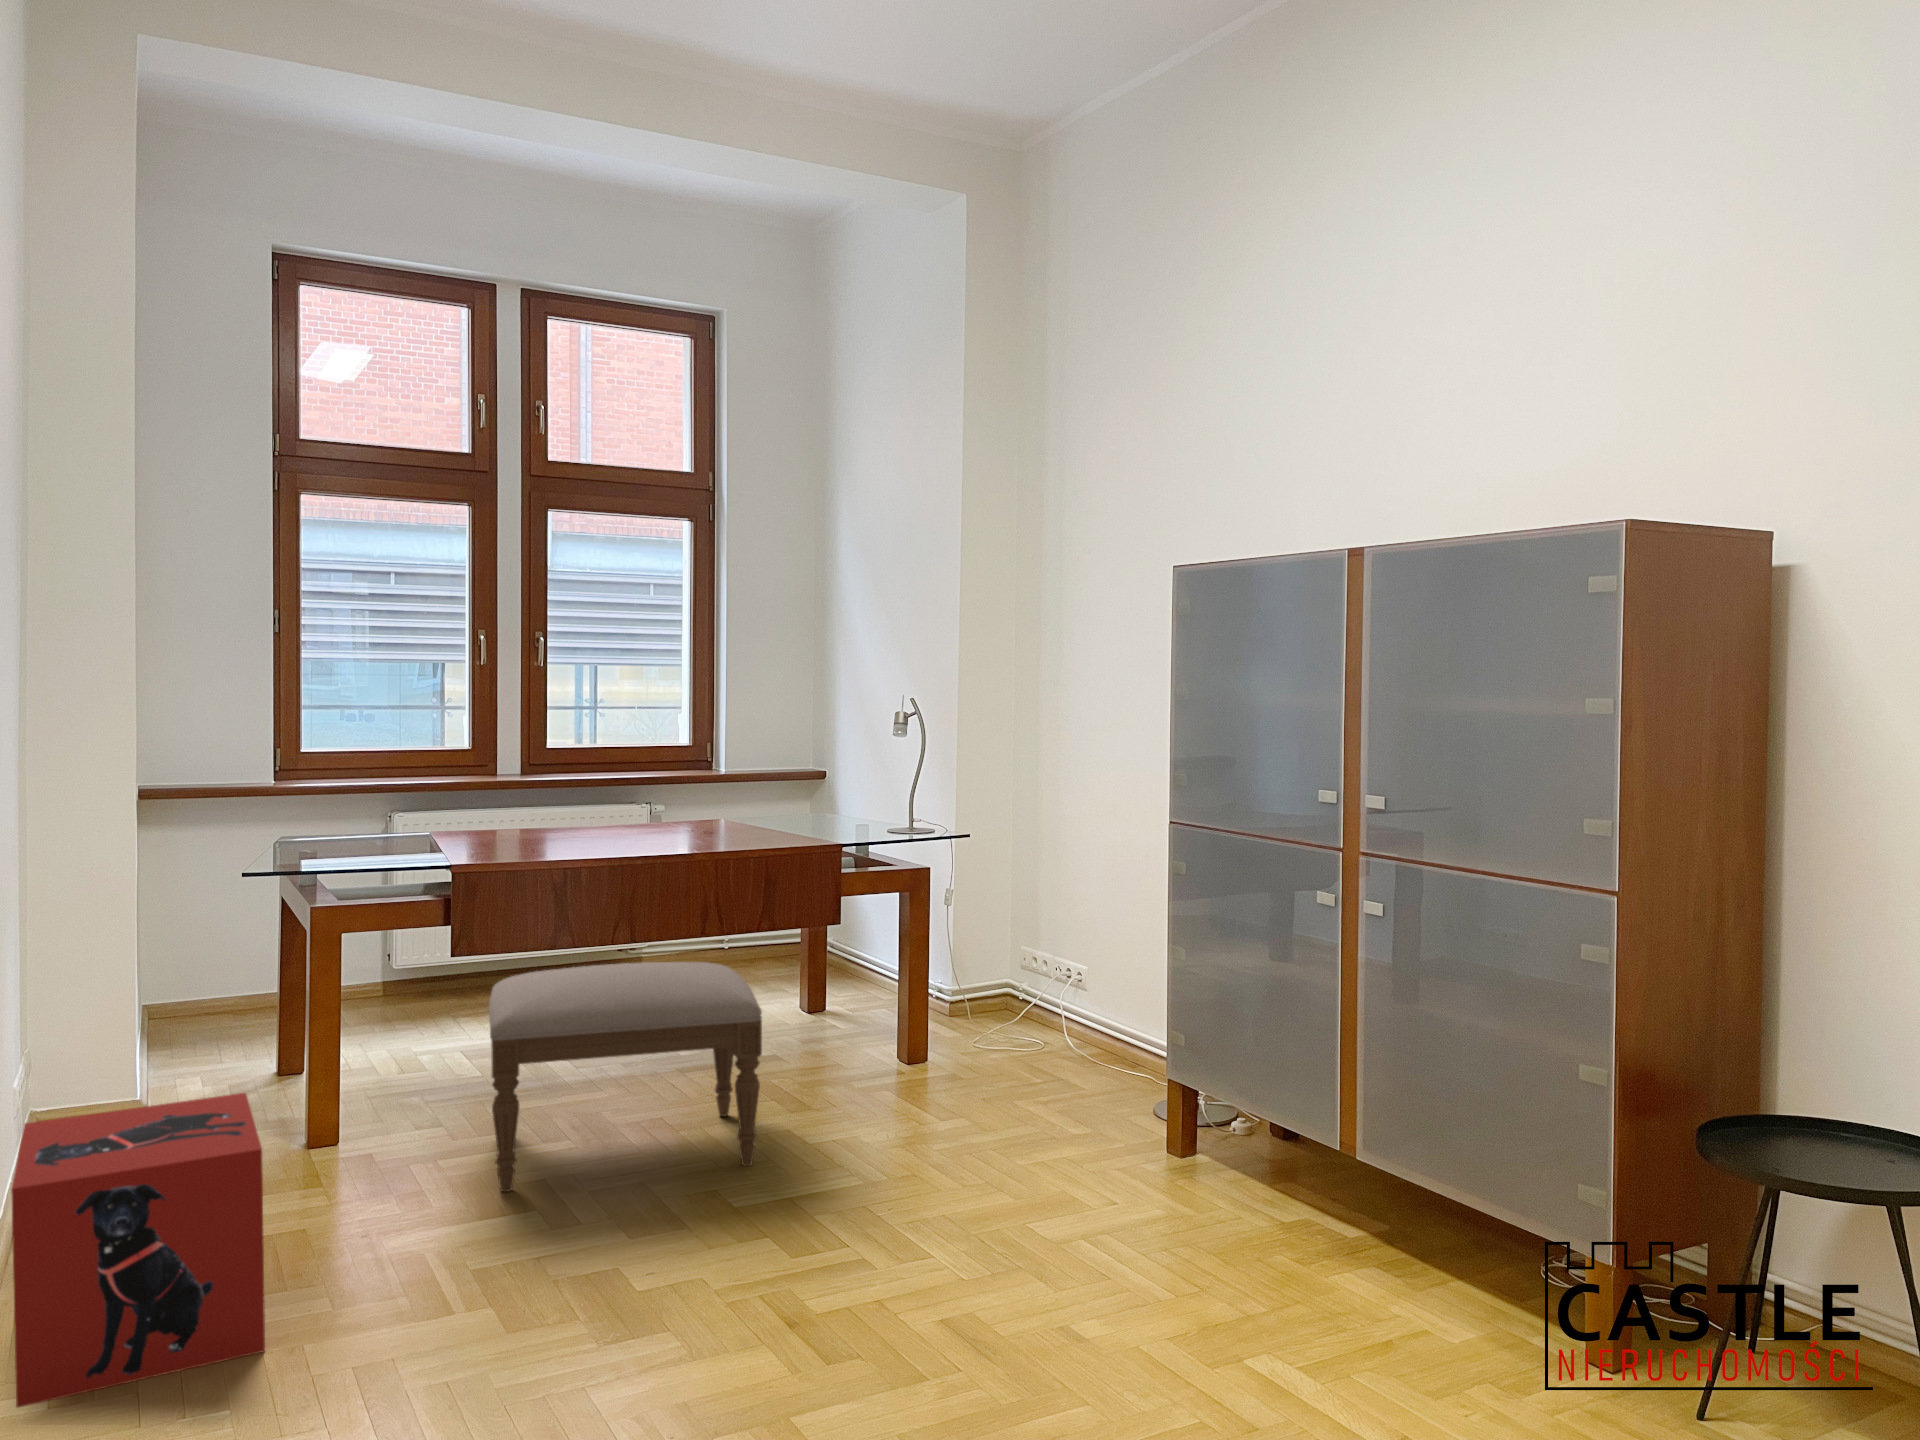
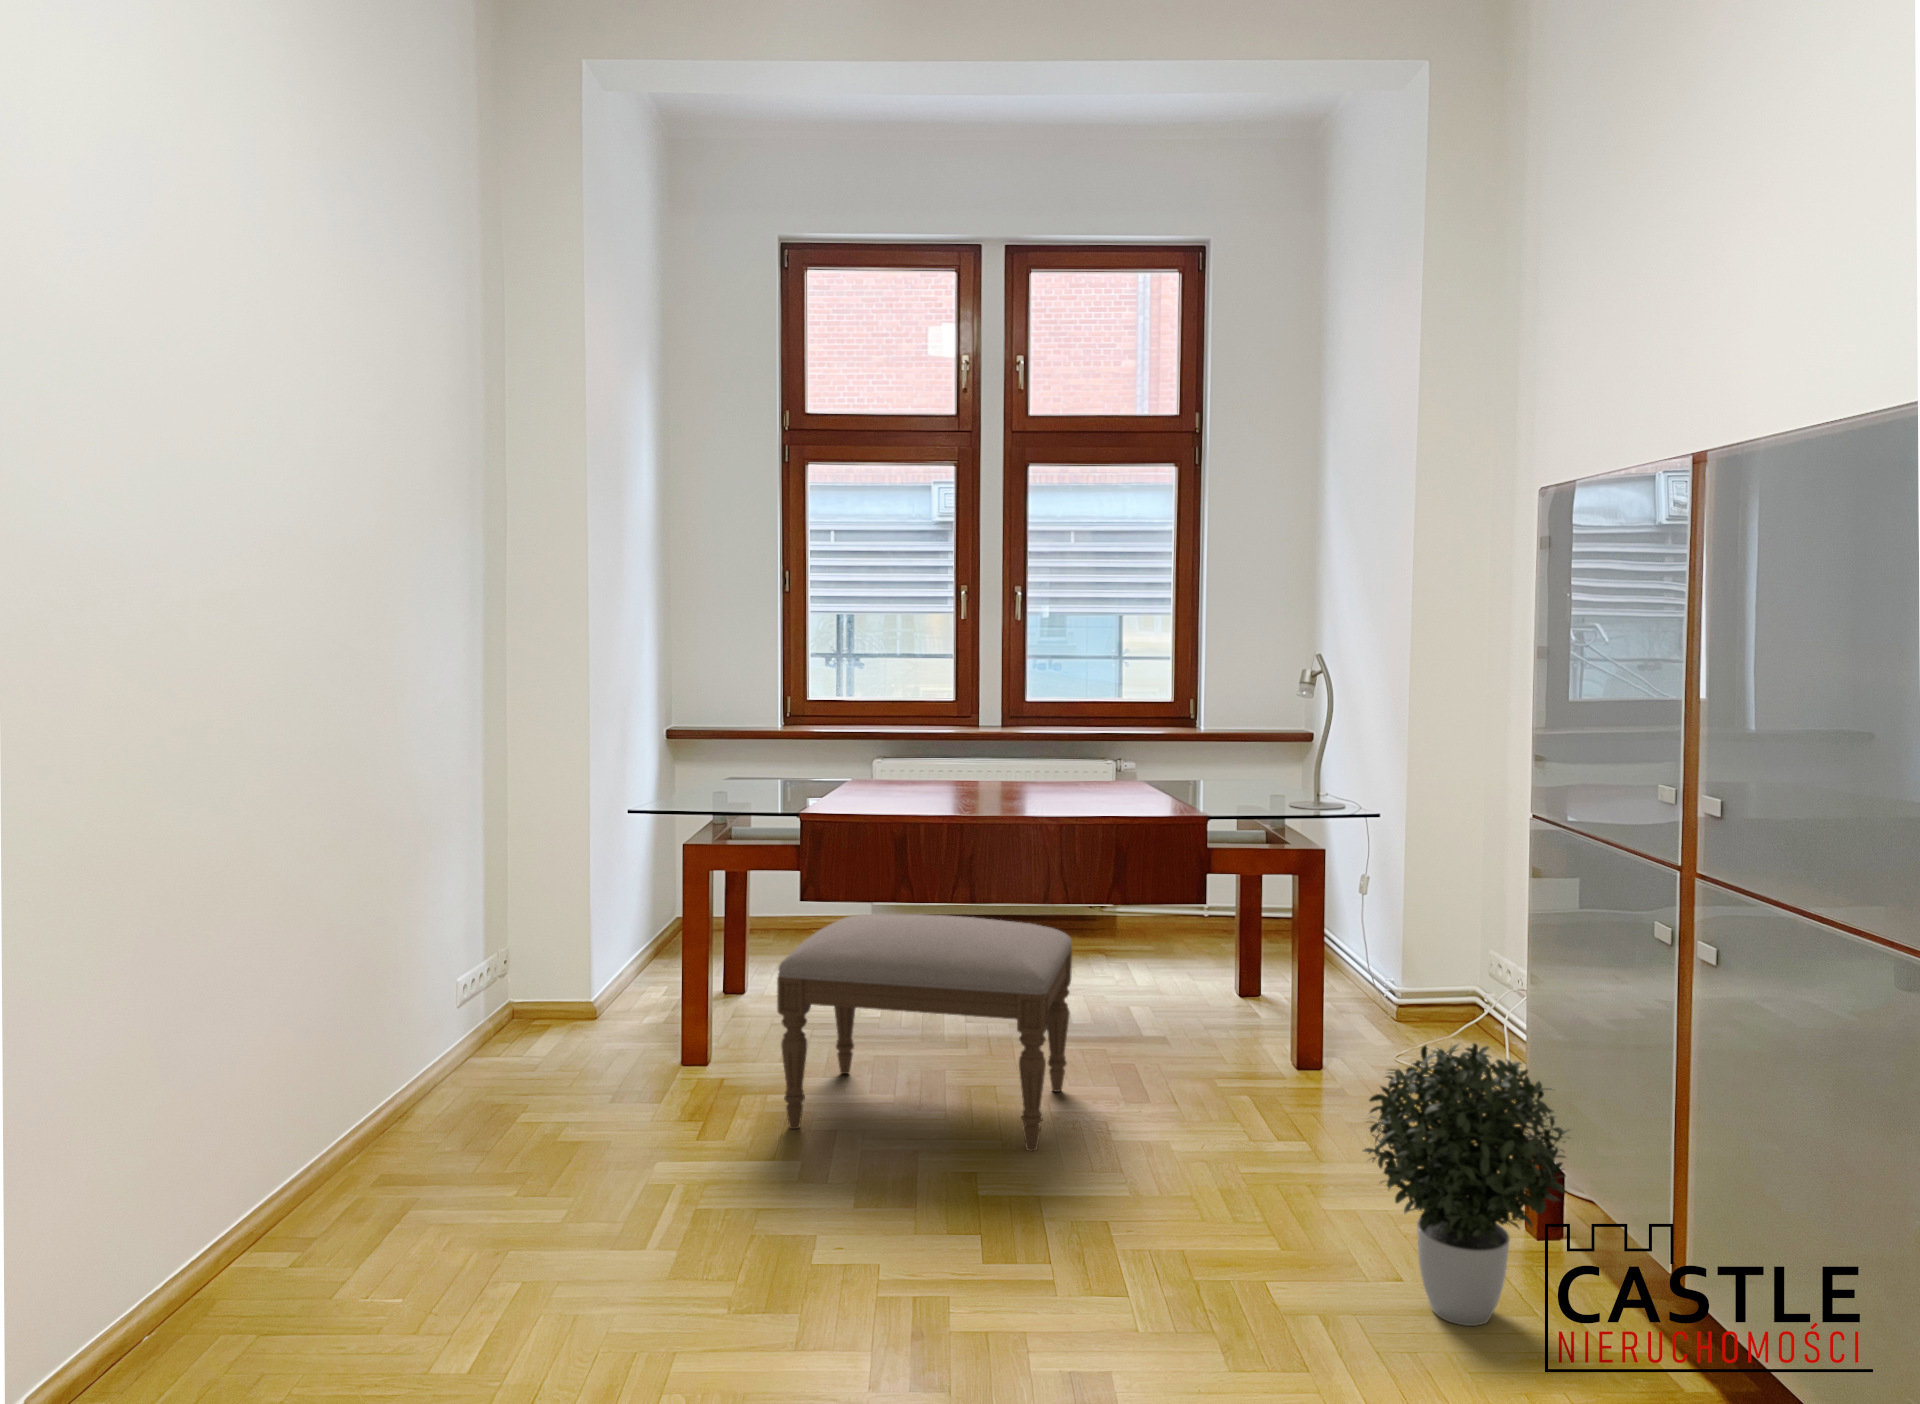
potted plant: none [1081,1002,1227,1213] -> present [1364,1043,1570,1326]
storage box: present [11,1093,265,1408] -> none [275,993,533,1236]

